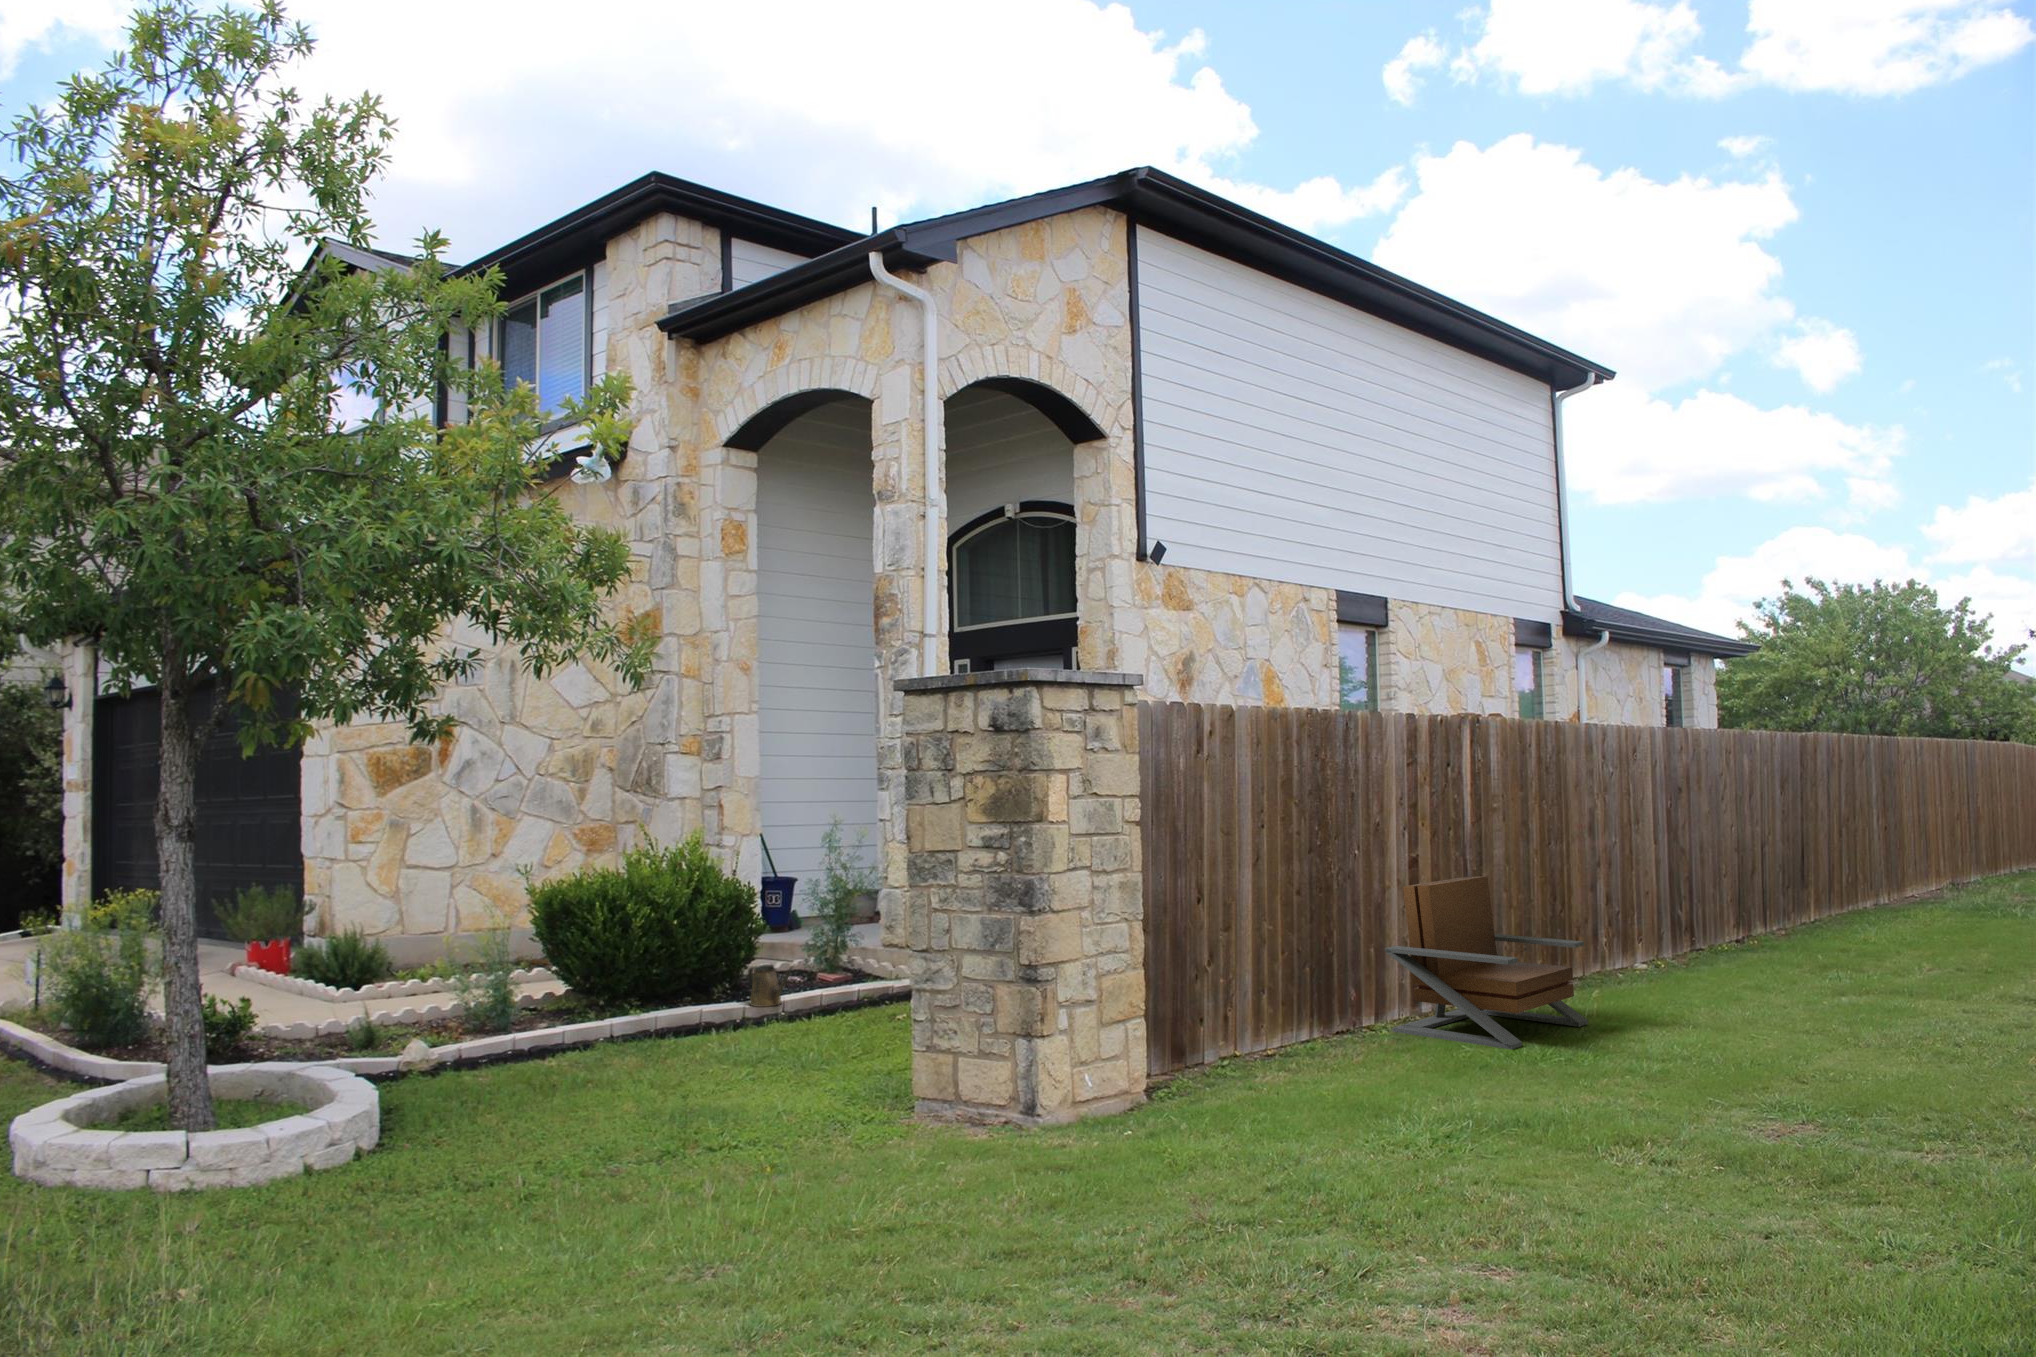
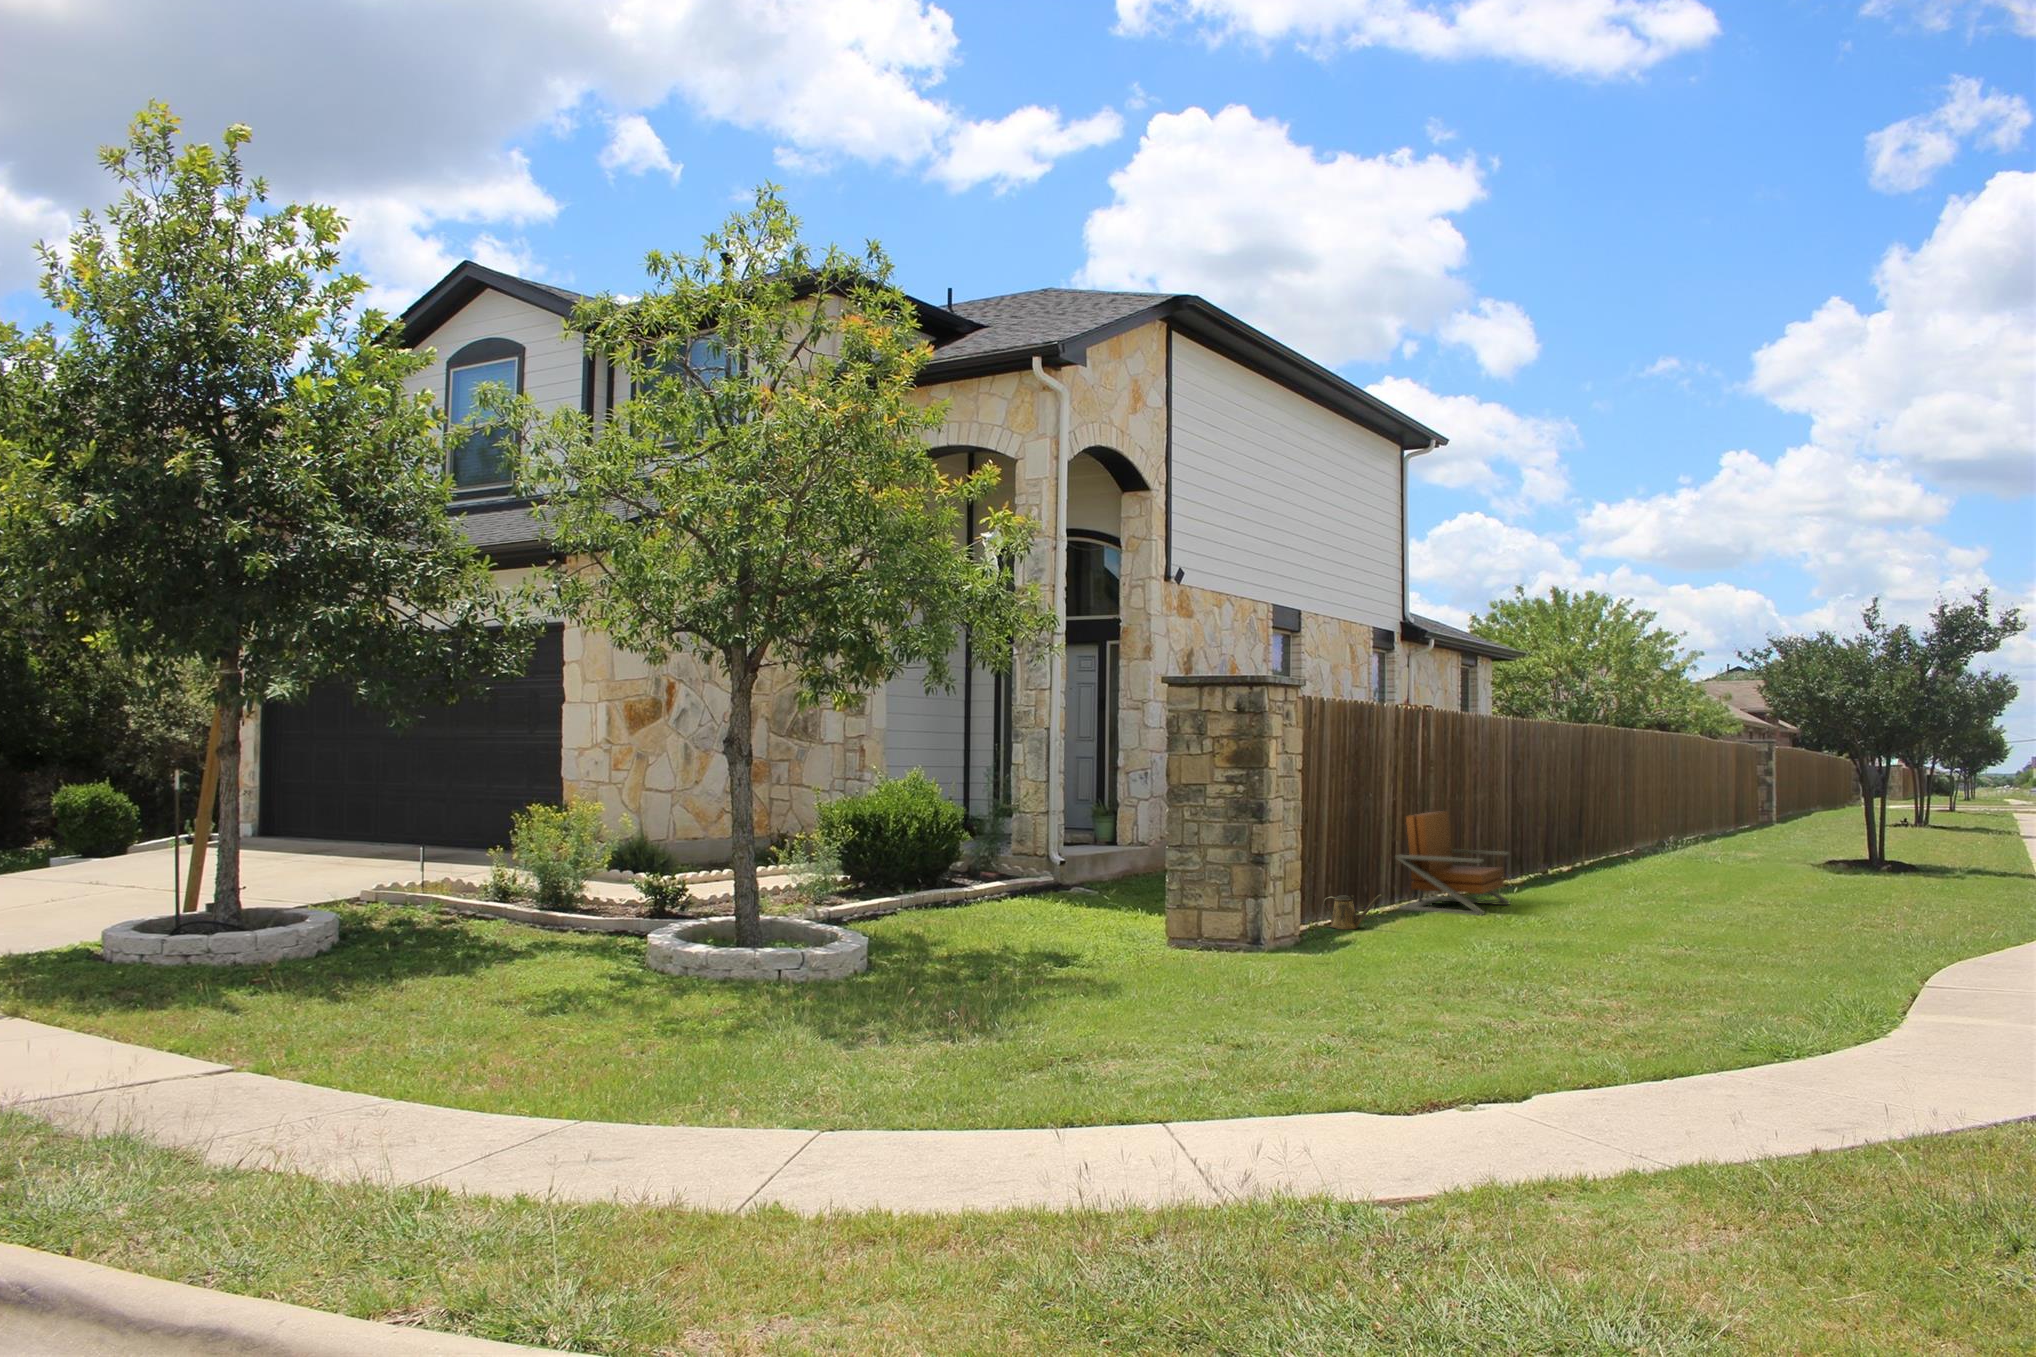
watering can: present [748,965,794,1007] -> present [1323,894,1382,929]

